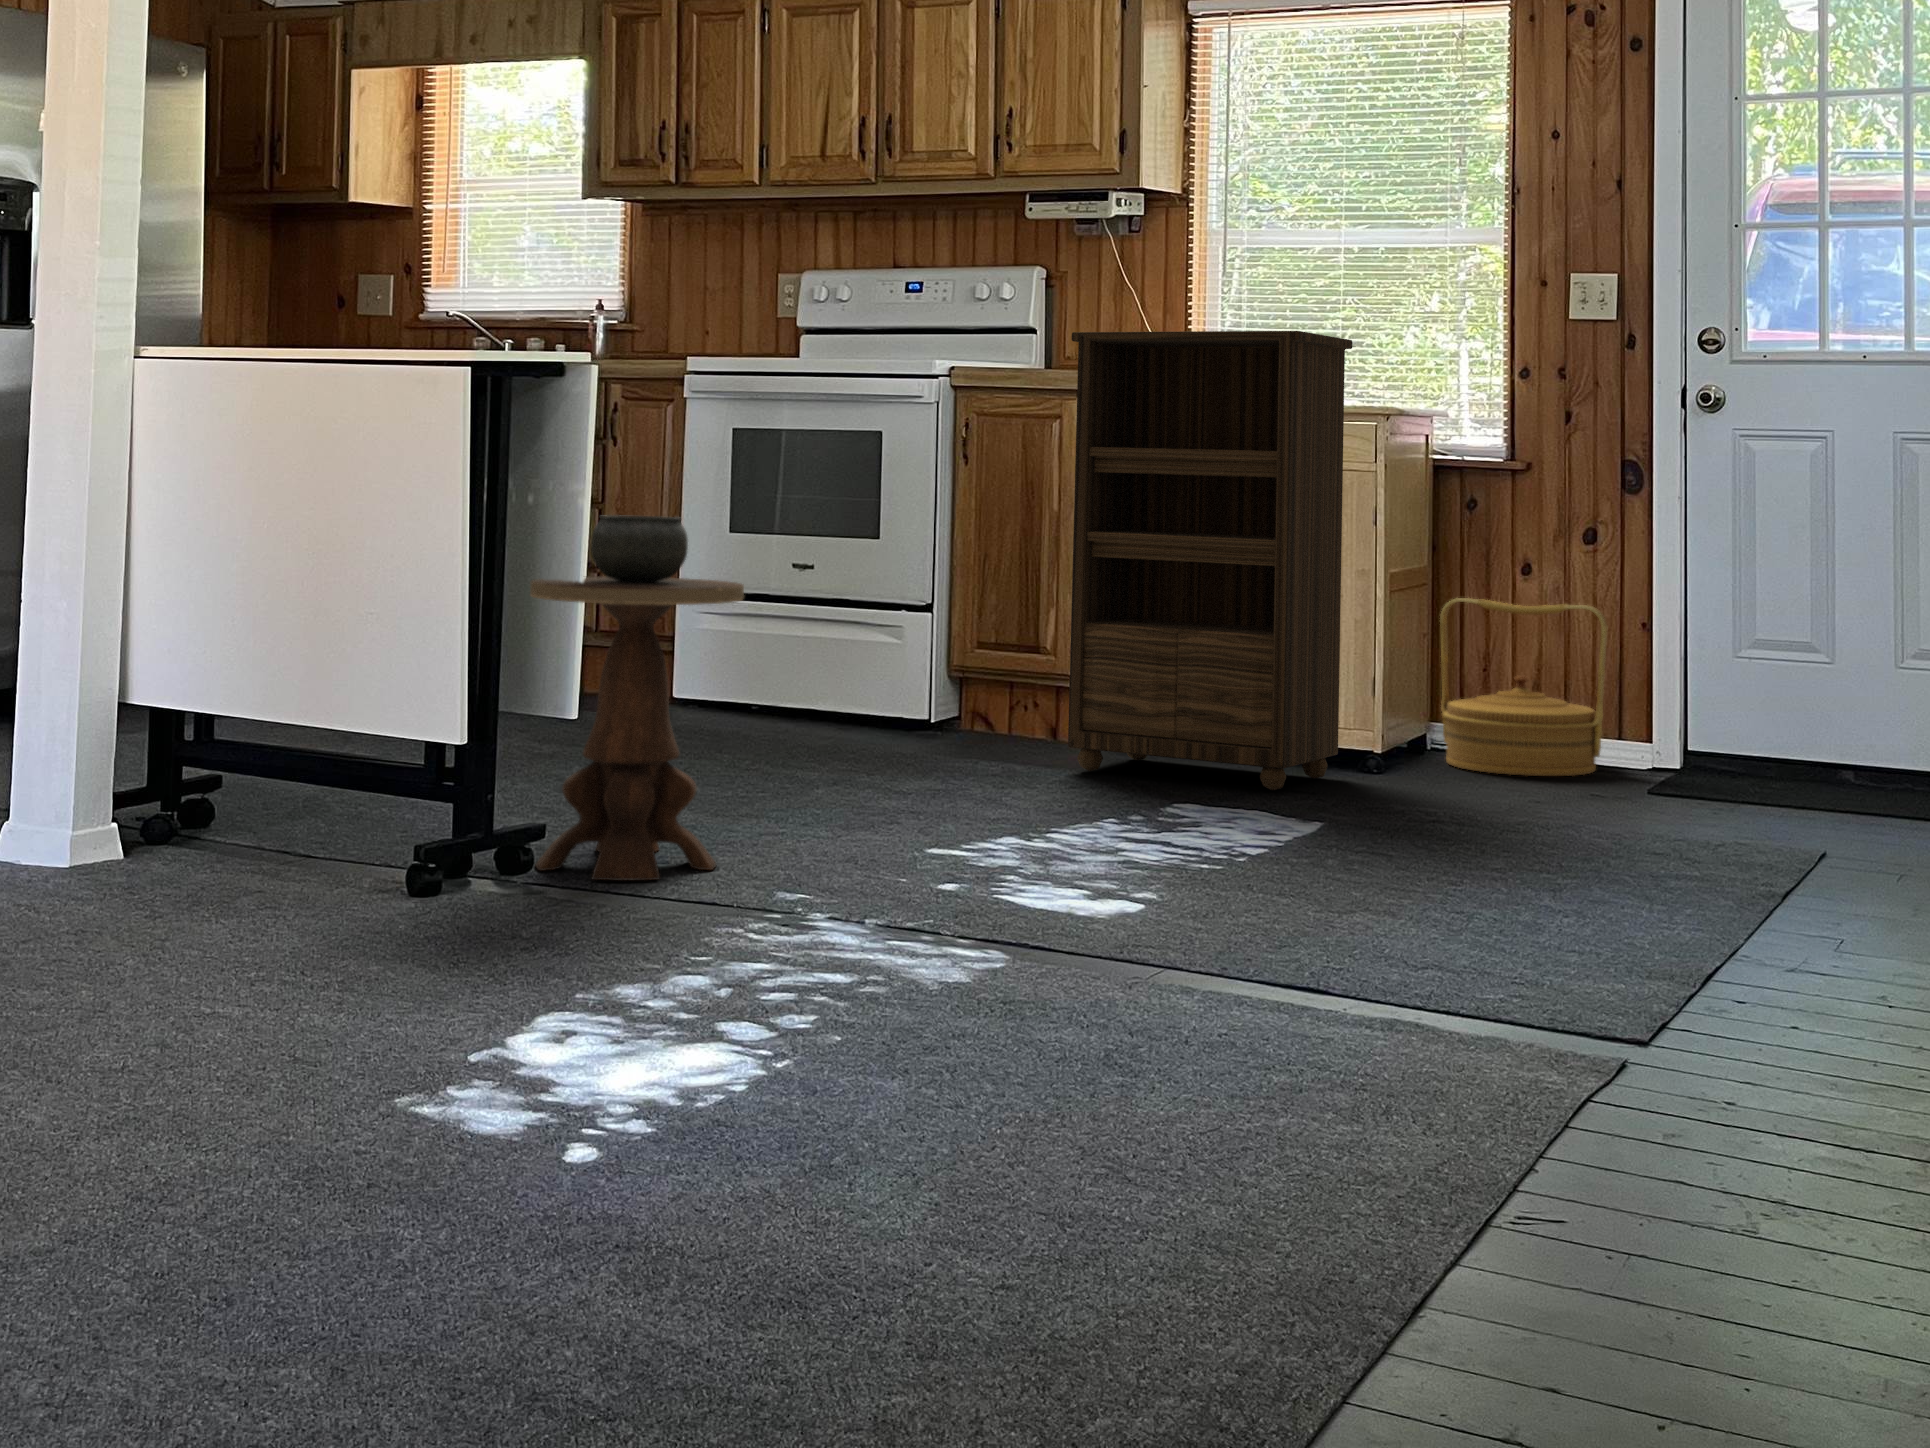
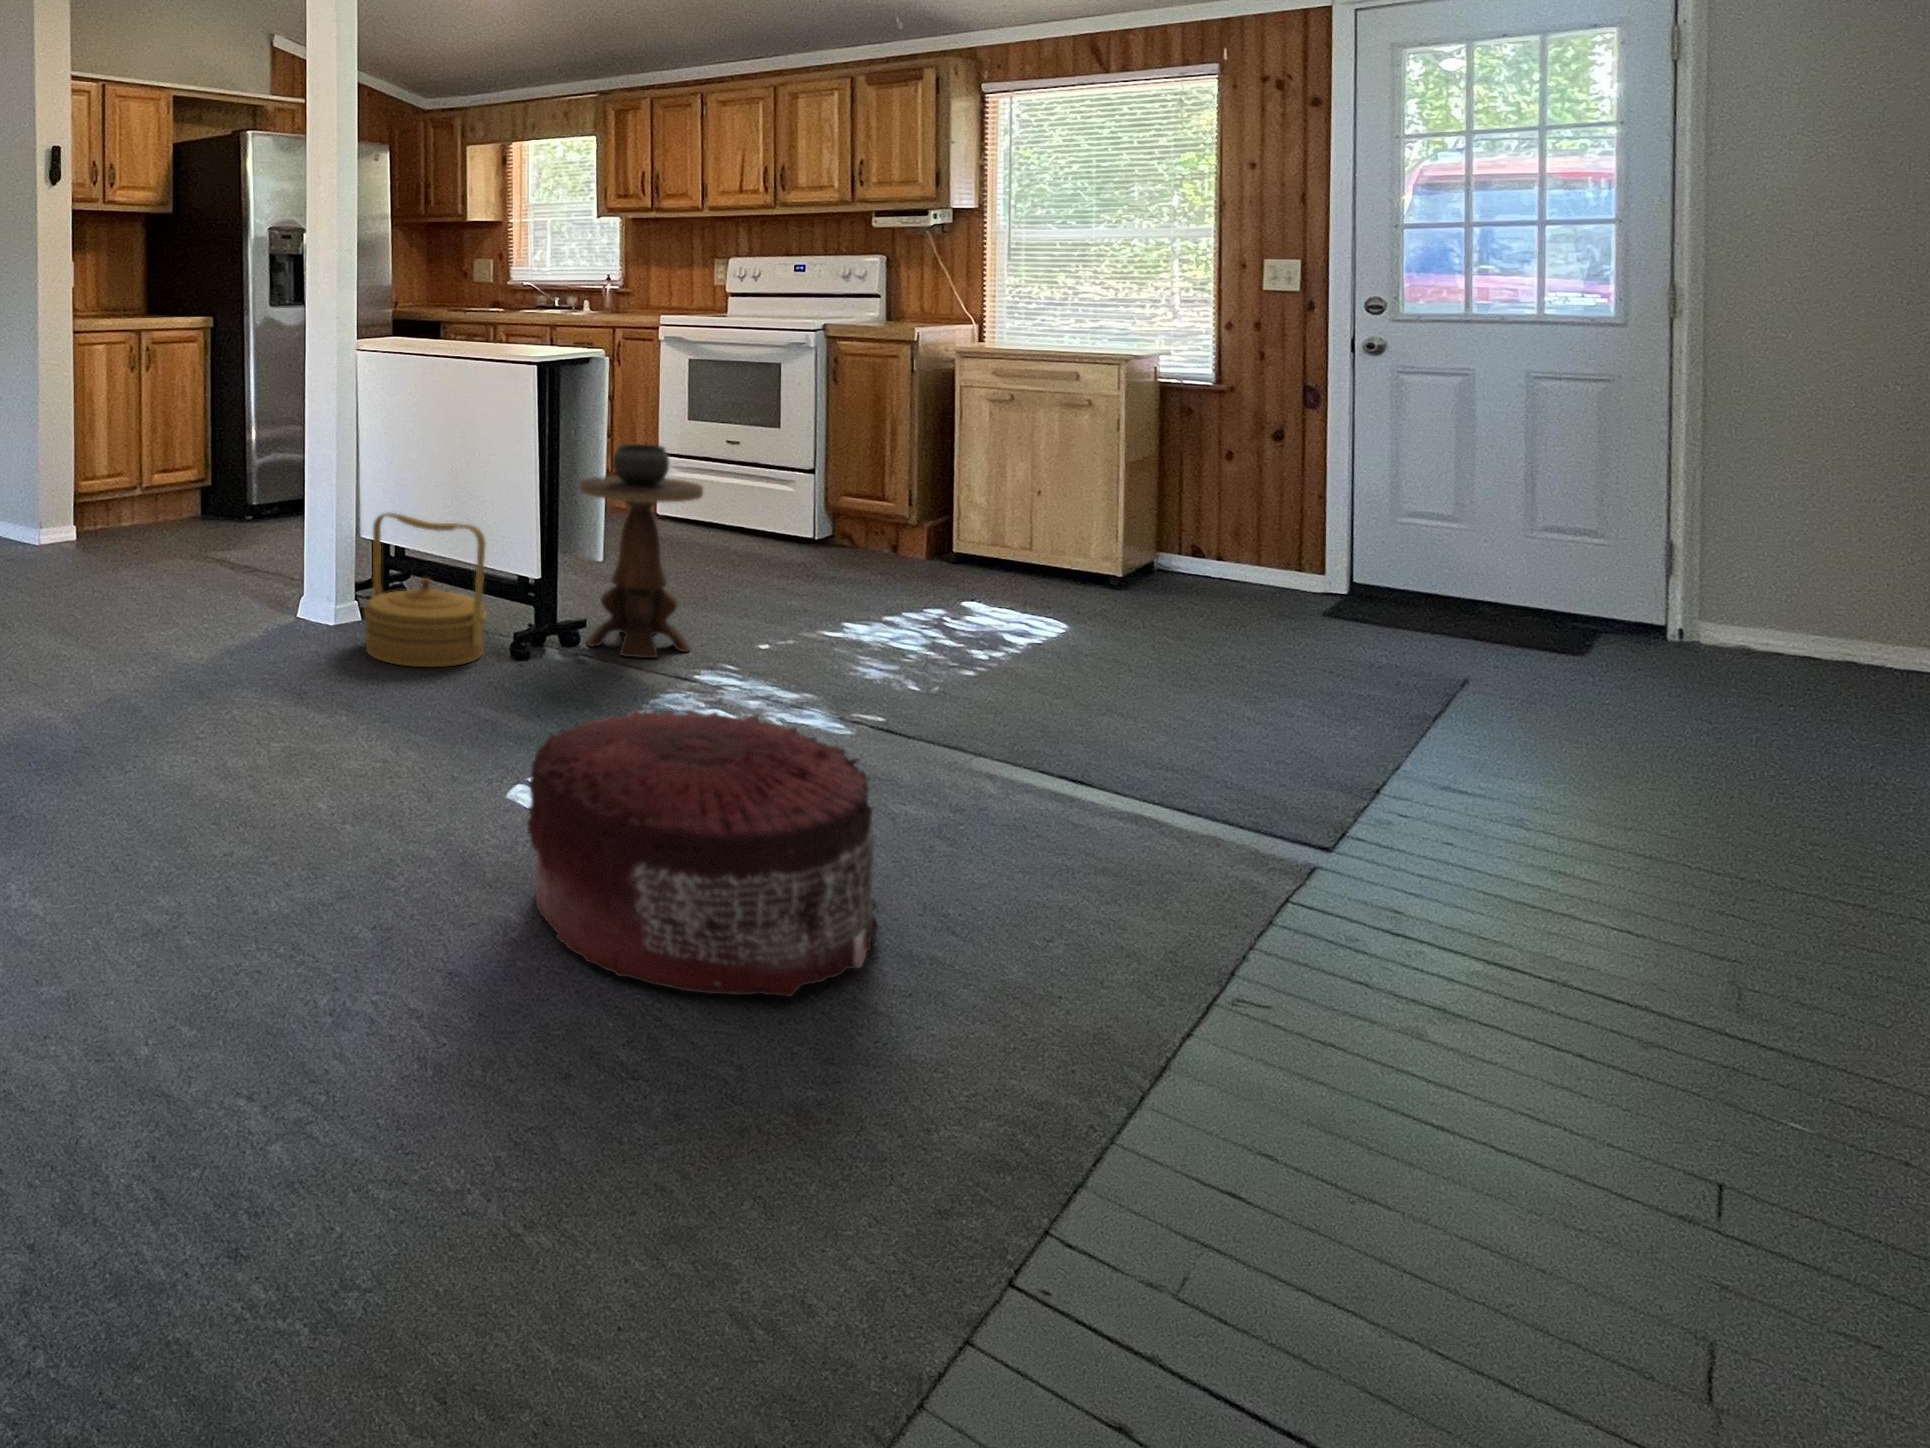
bookshelf: present [1068,331,1352,790] -> none [904,312,1100,605]
woven basket: present [1440,598,1607,776] -> present [364,513,487,667]
pouf: none [393,864,1001,1298] -> present [528,709,878,996]

